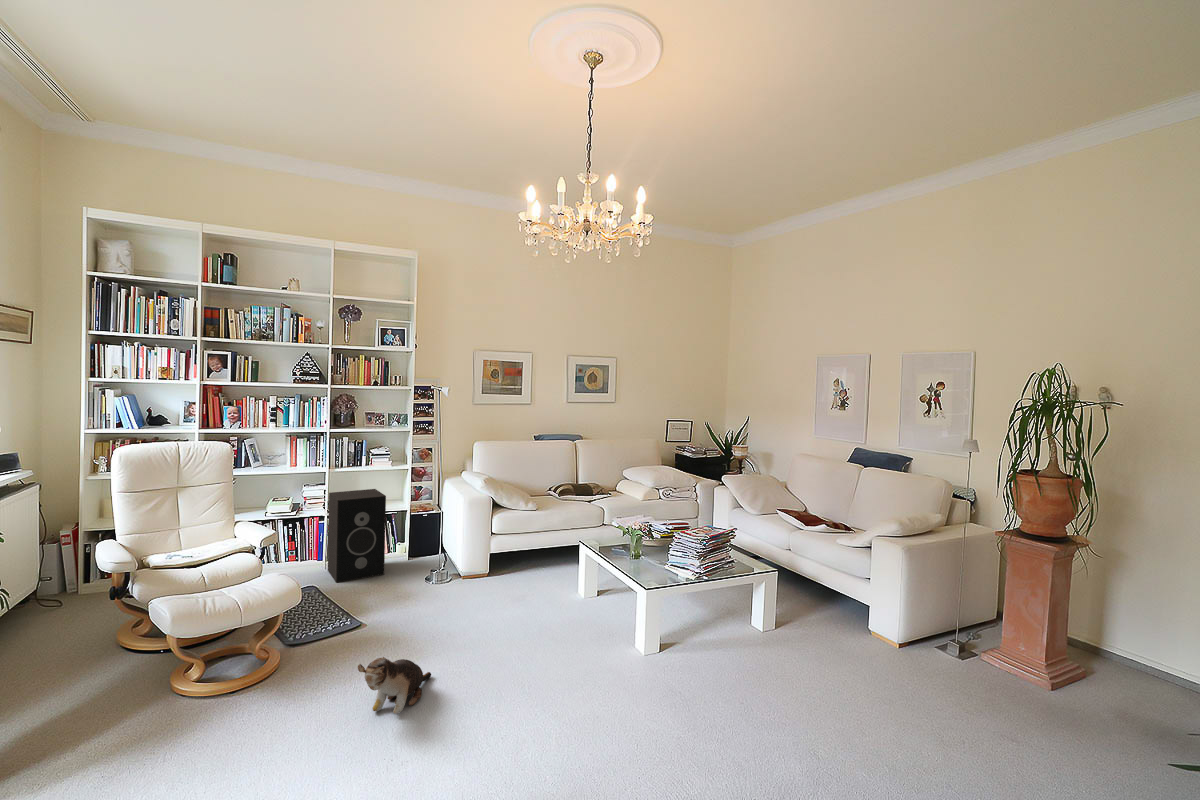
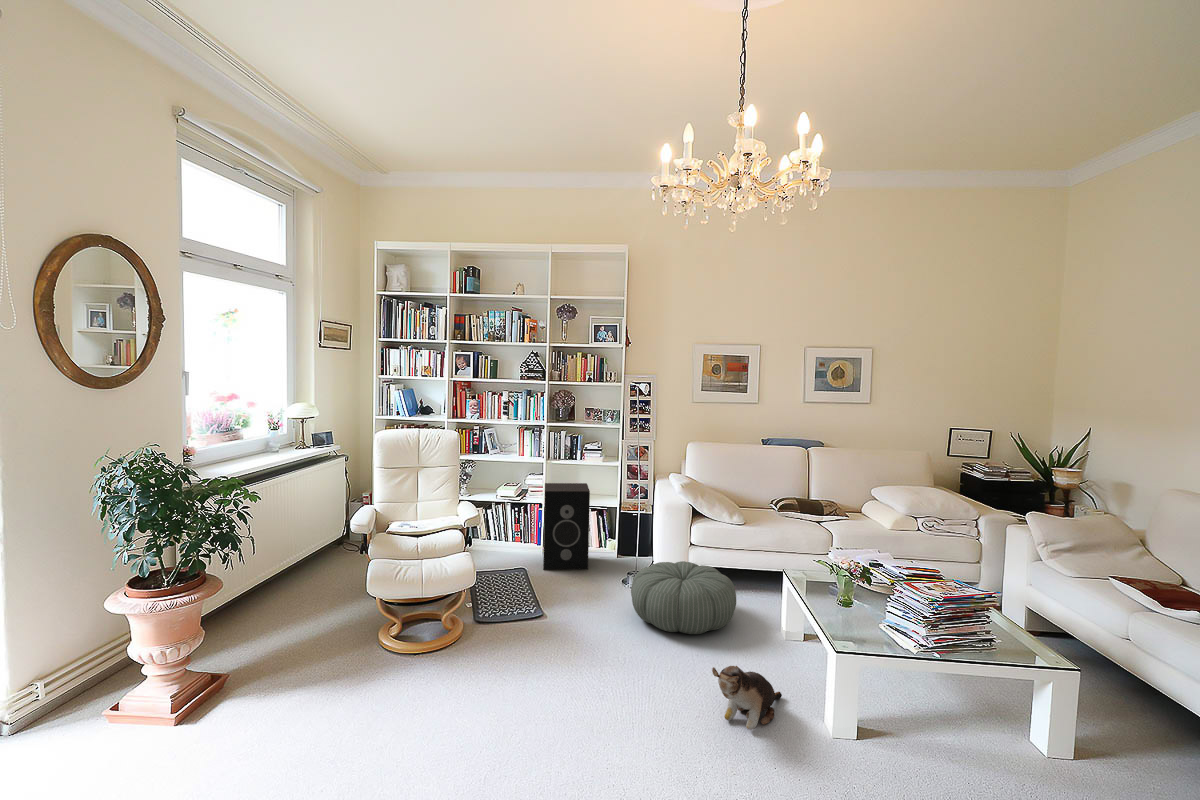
pouf: none [449,549,544,611] -> present [631,561,736,634]
plush toy: present [358,657,431,714] -> present [712,666,782,730]

